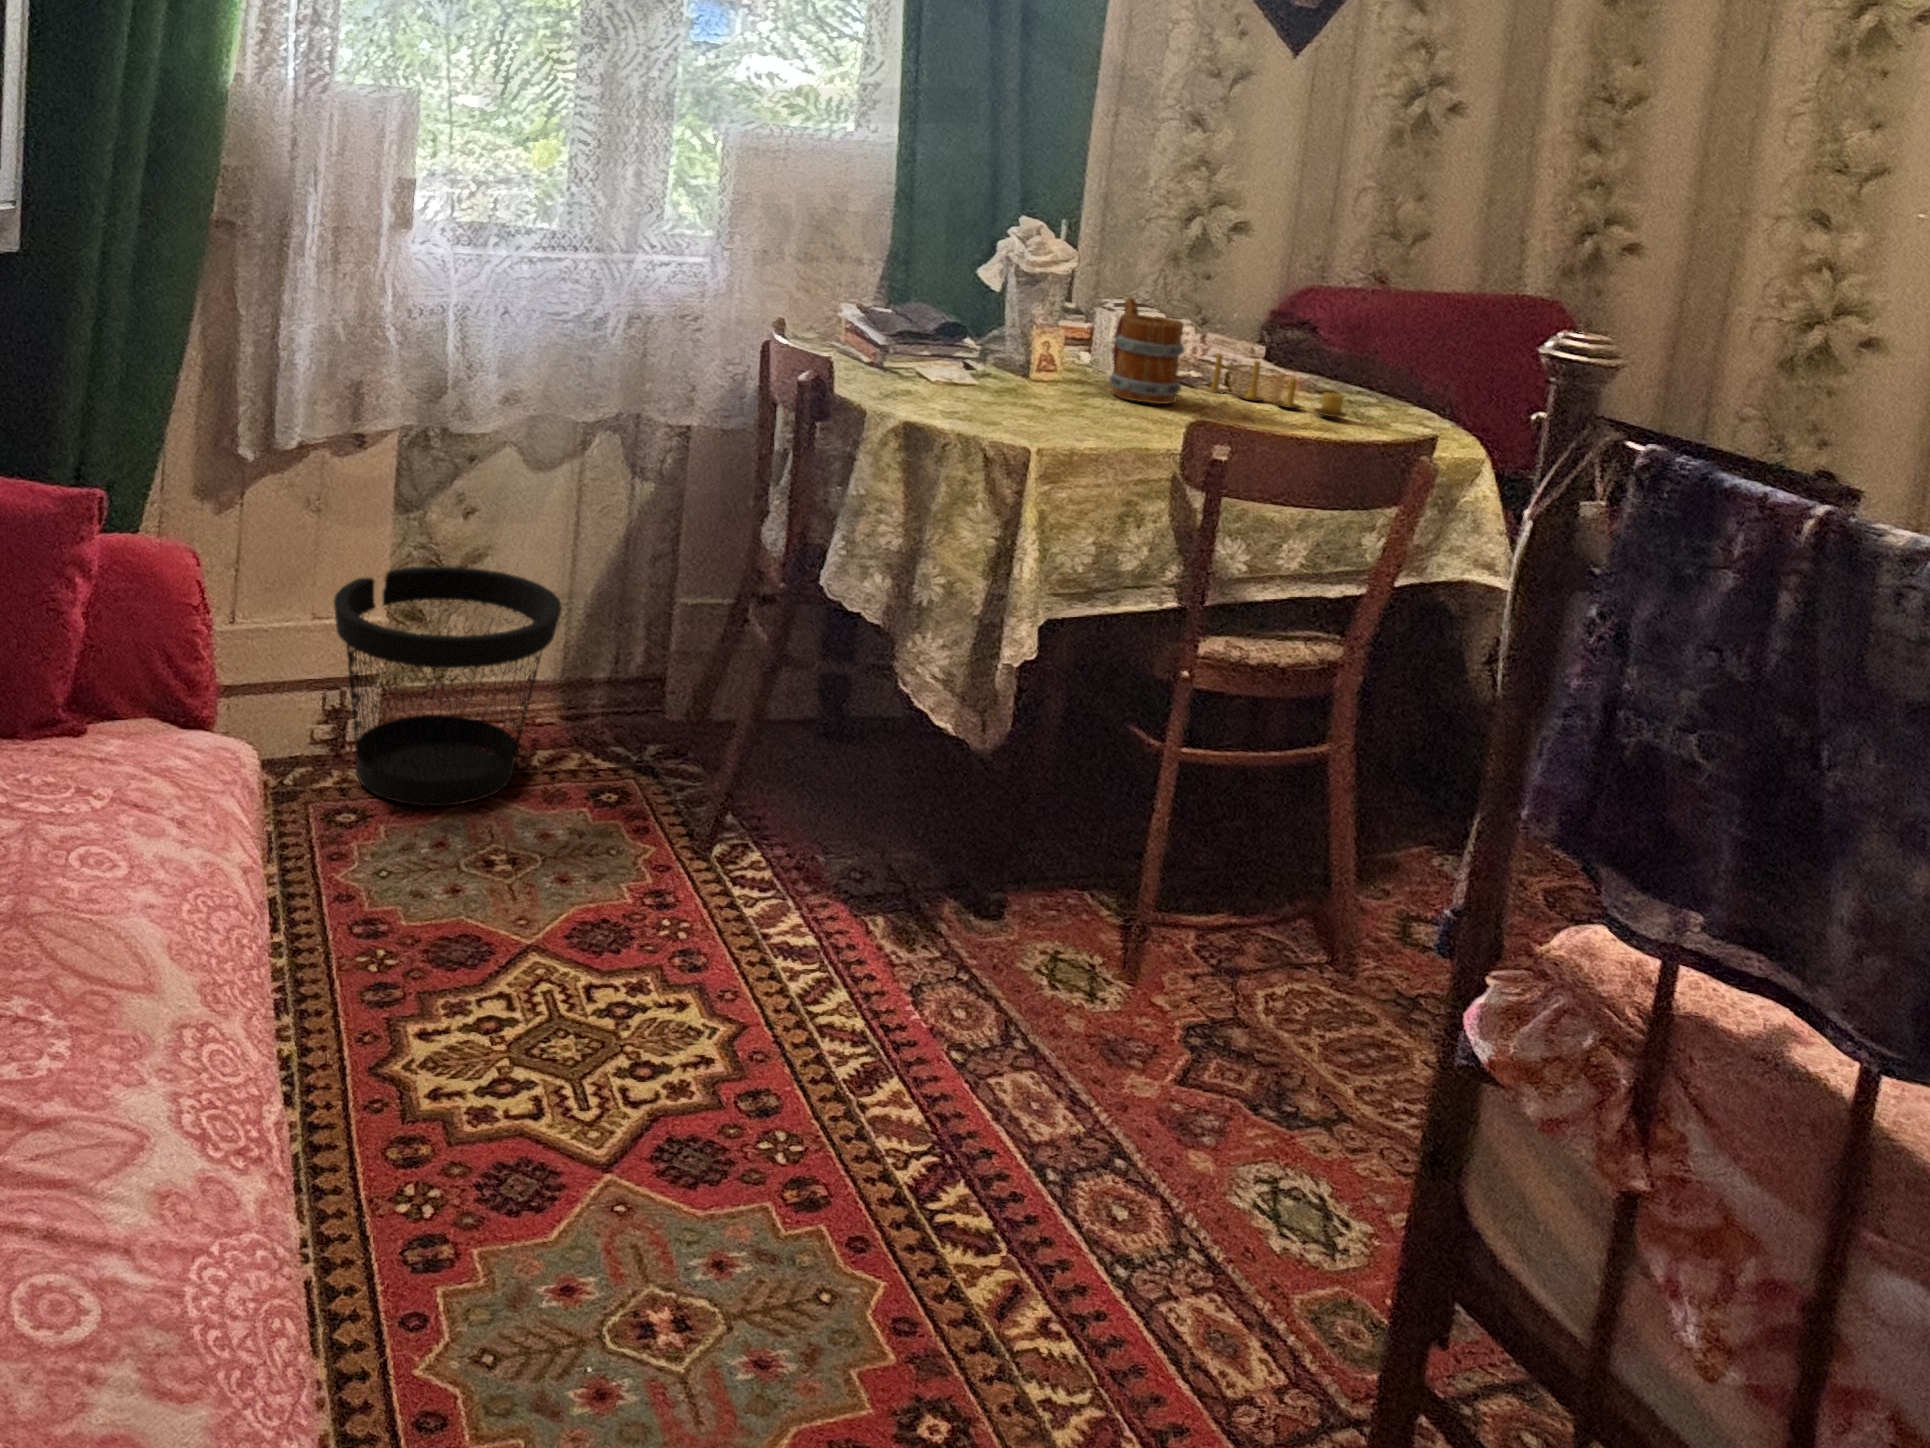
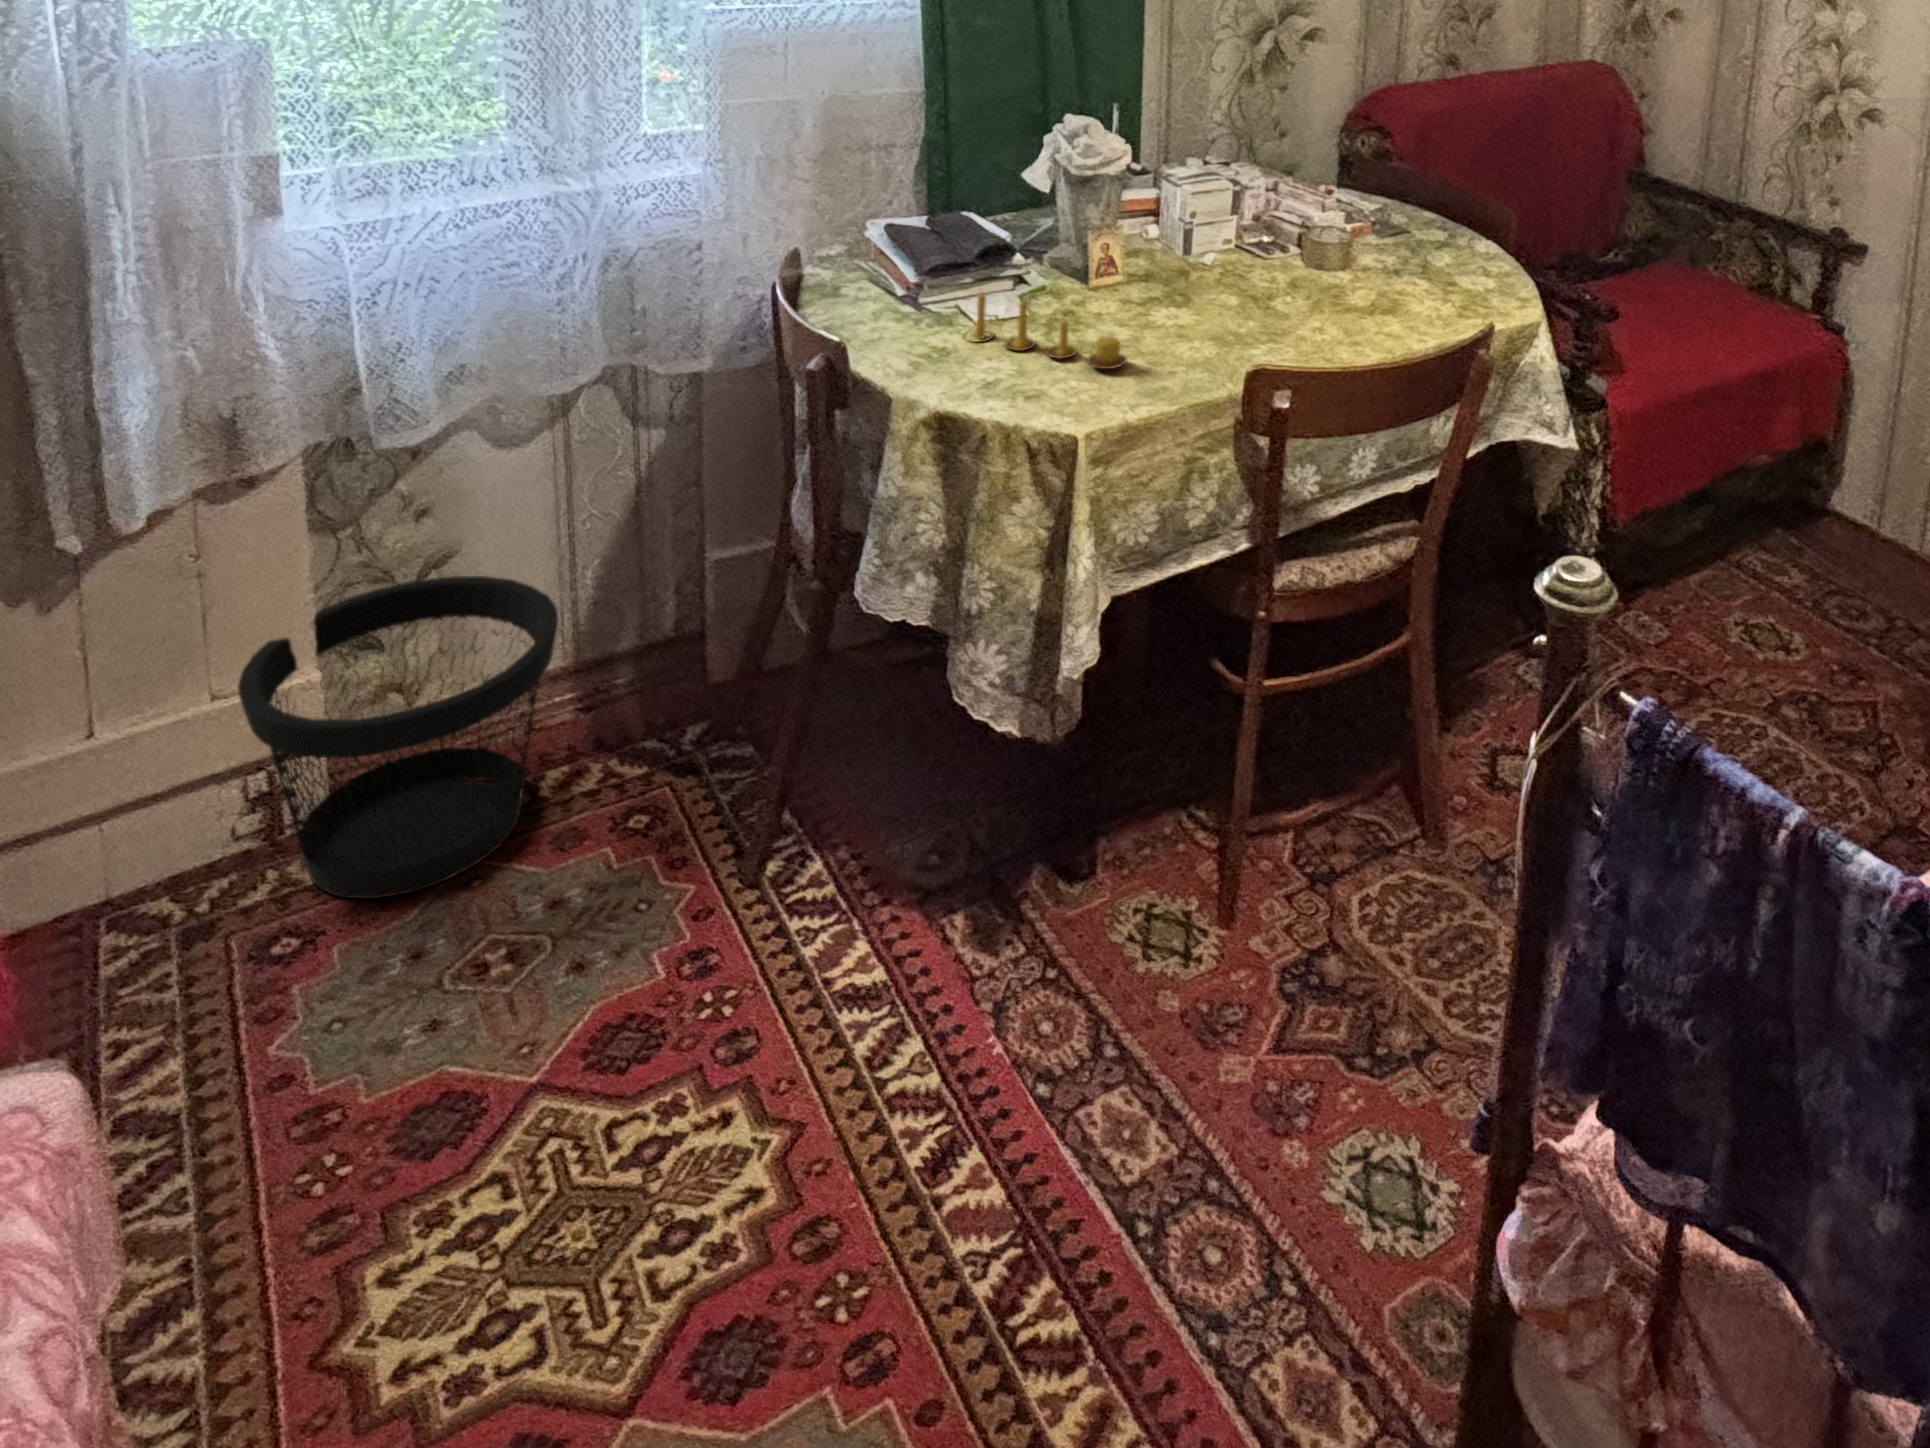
mug: present [1109,298,1185,404] -> none [1171,196,1247,317]
candle: present [1204,353,1347,417] -> present [966,293,1127,369]

